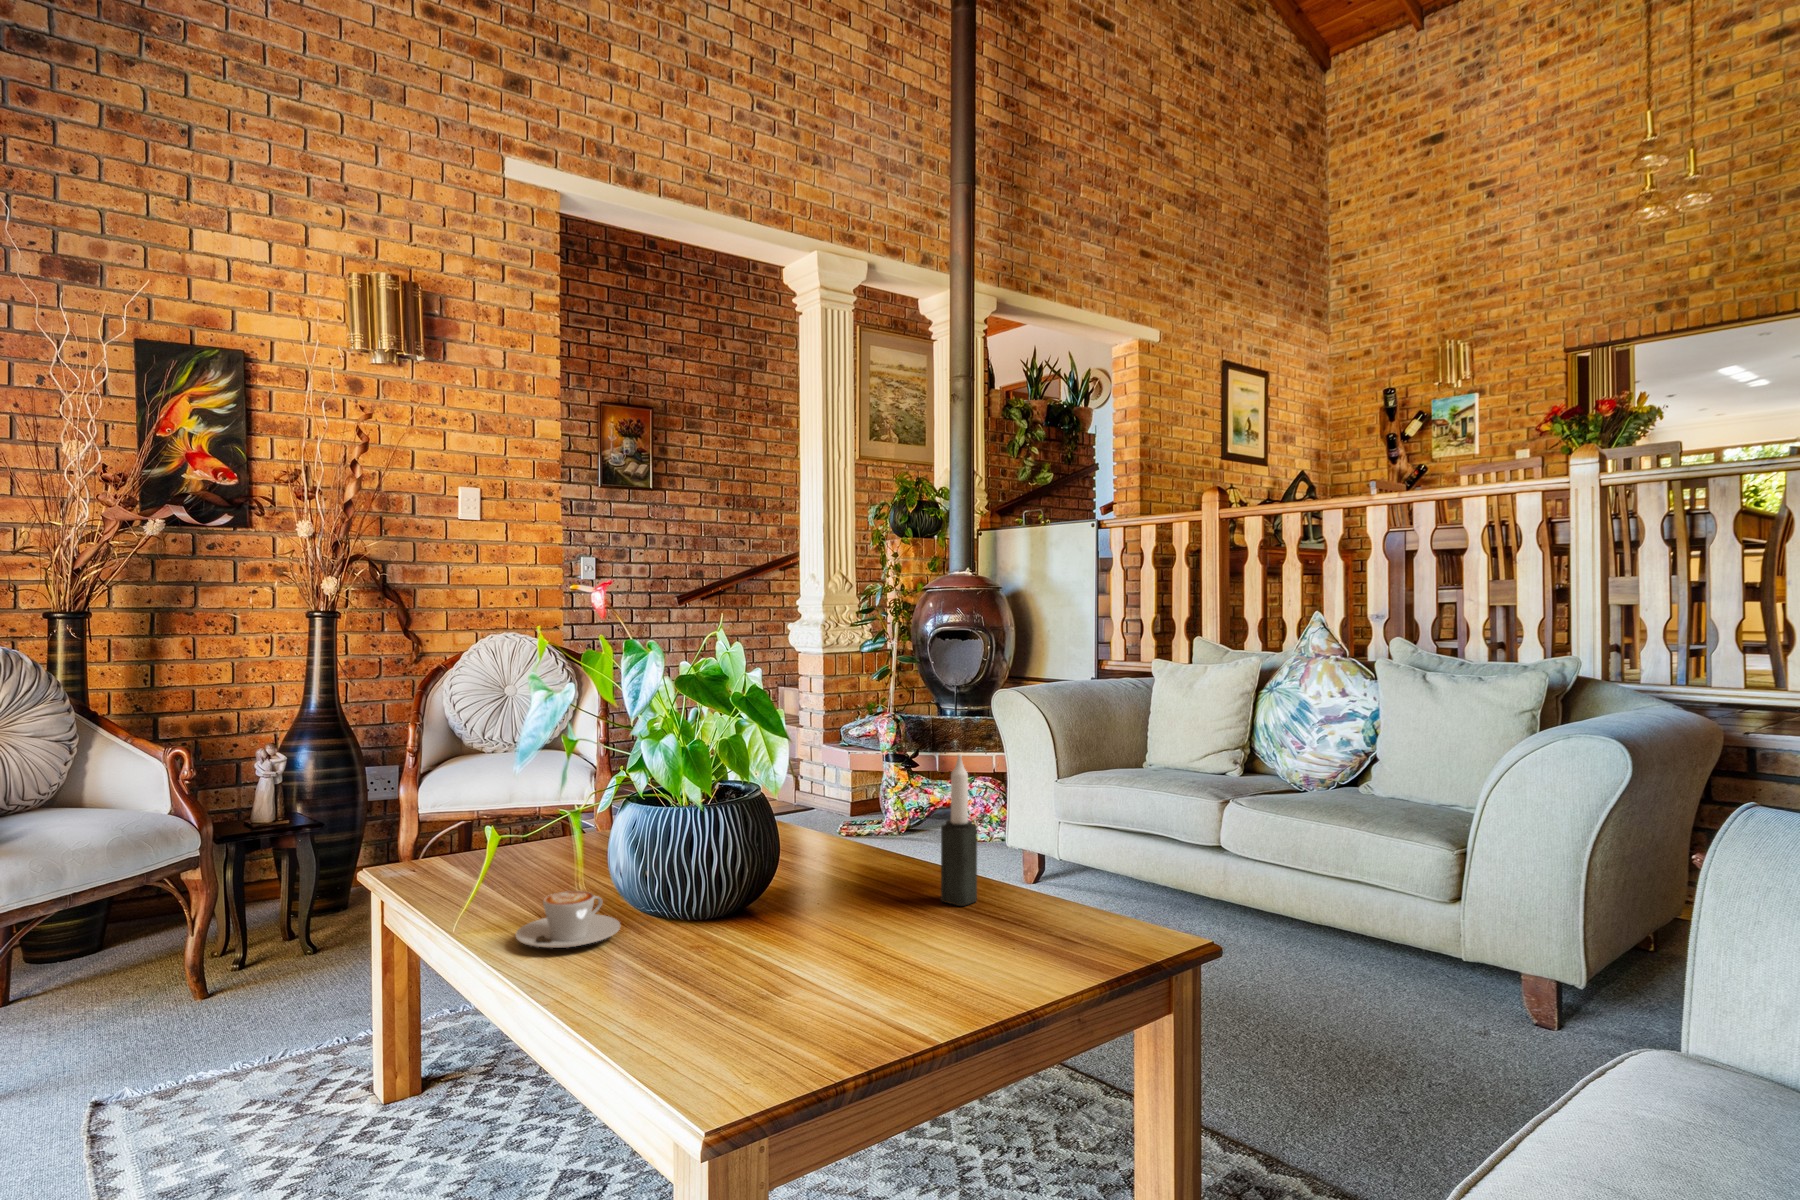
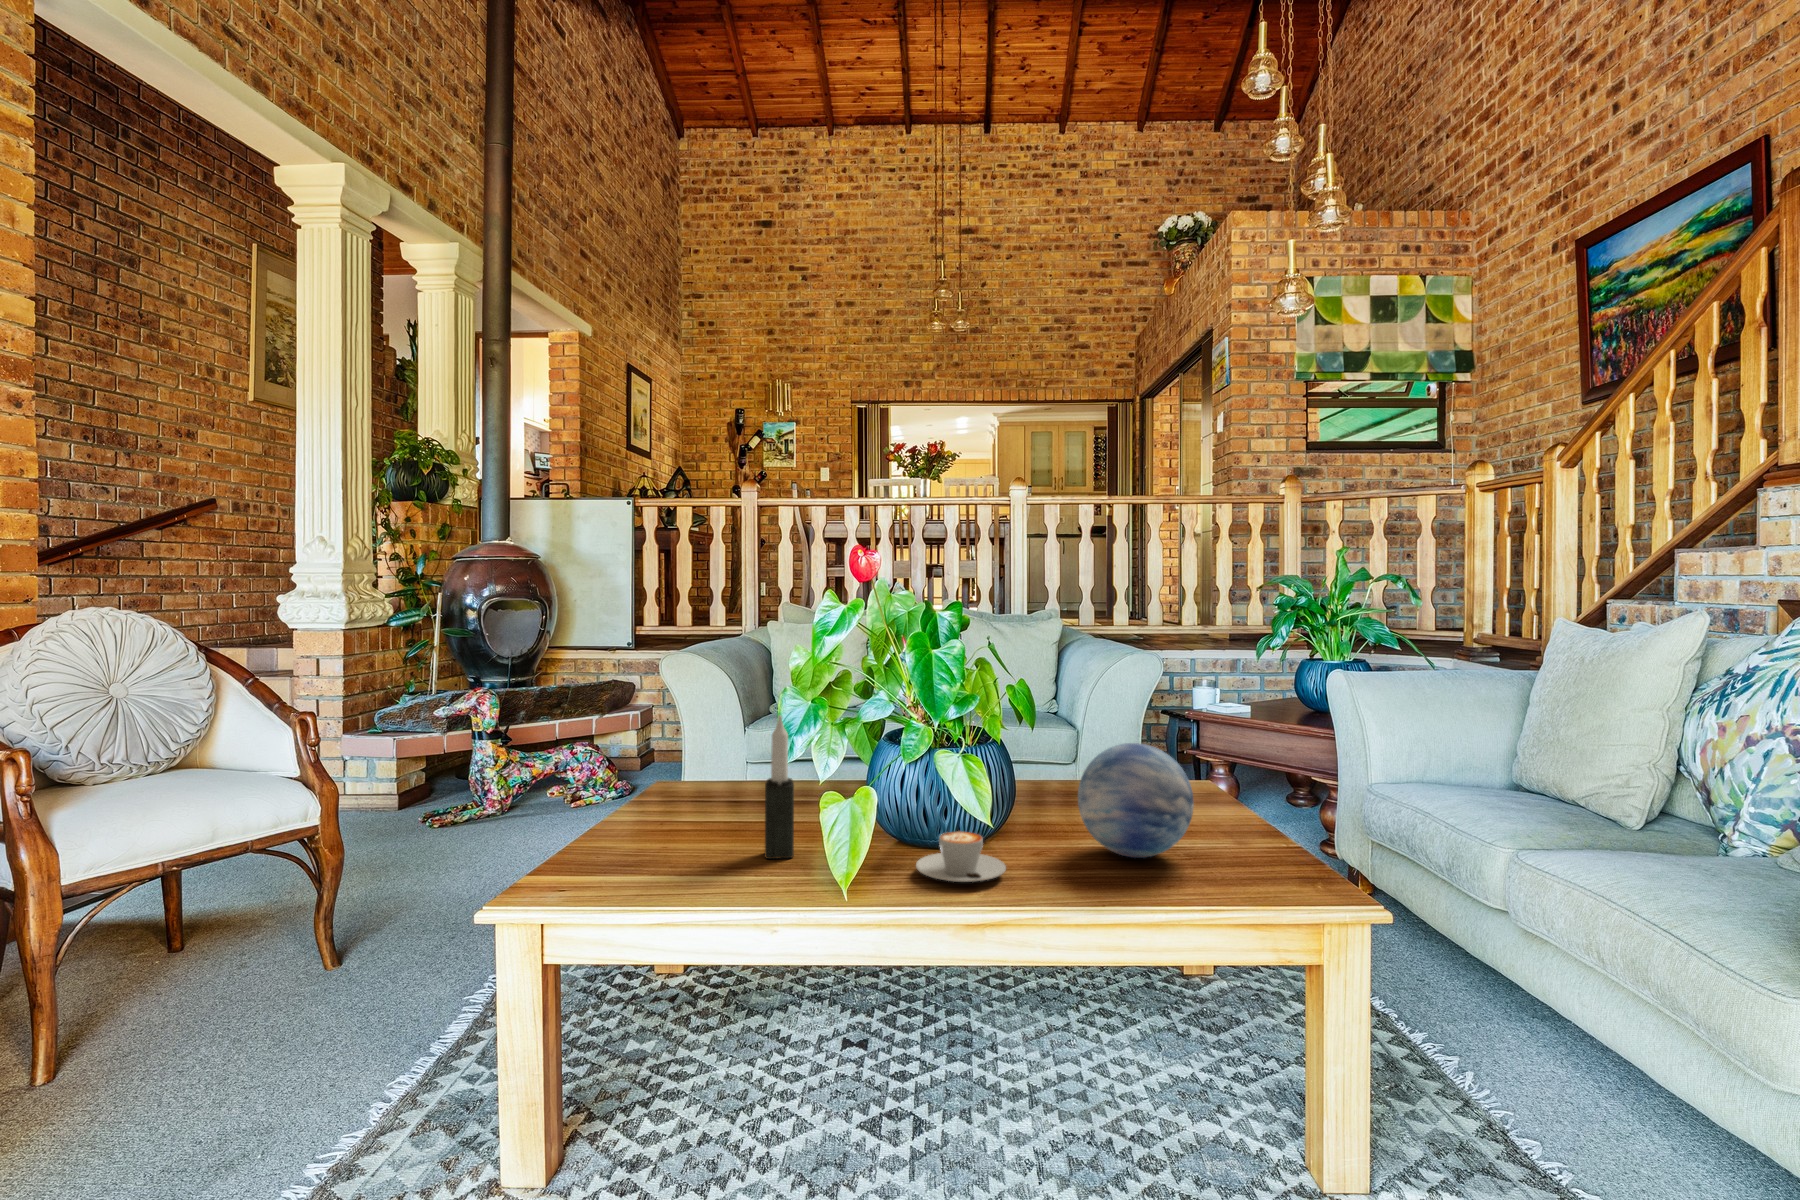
candle: present [941,754,977,906] -> present [765,716,794,859]
decorative orb: none [665,828,816,984] -> present [1078,743,1194,858]

